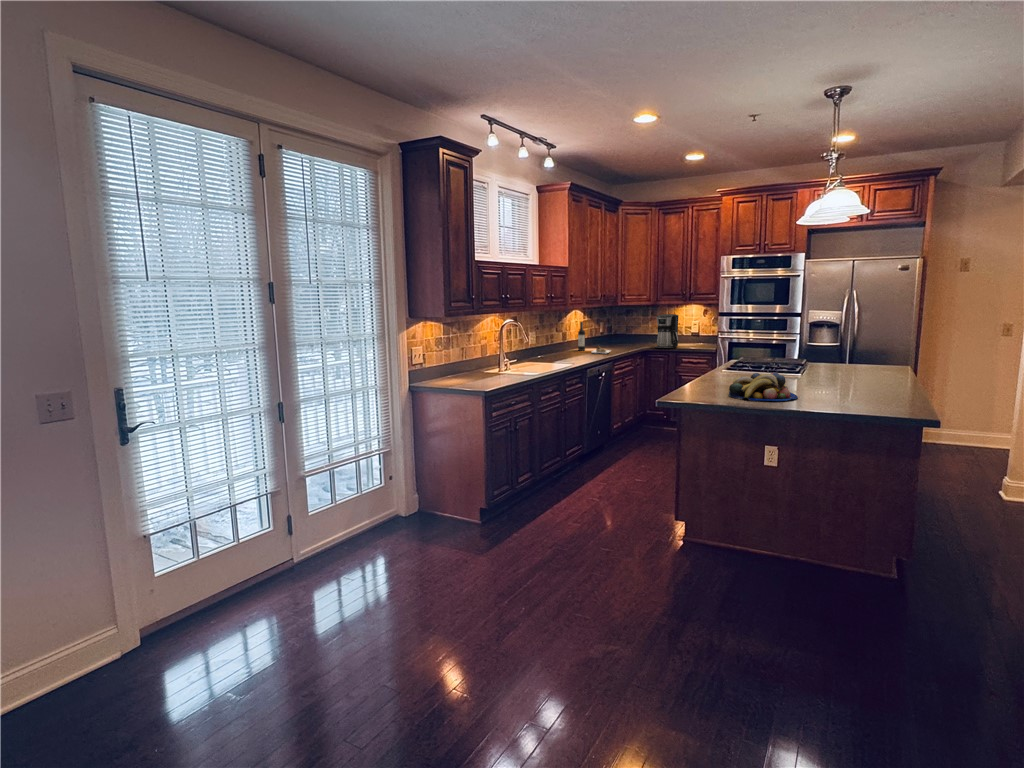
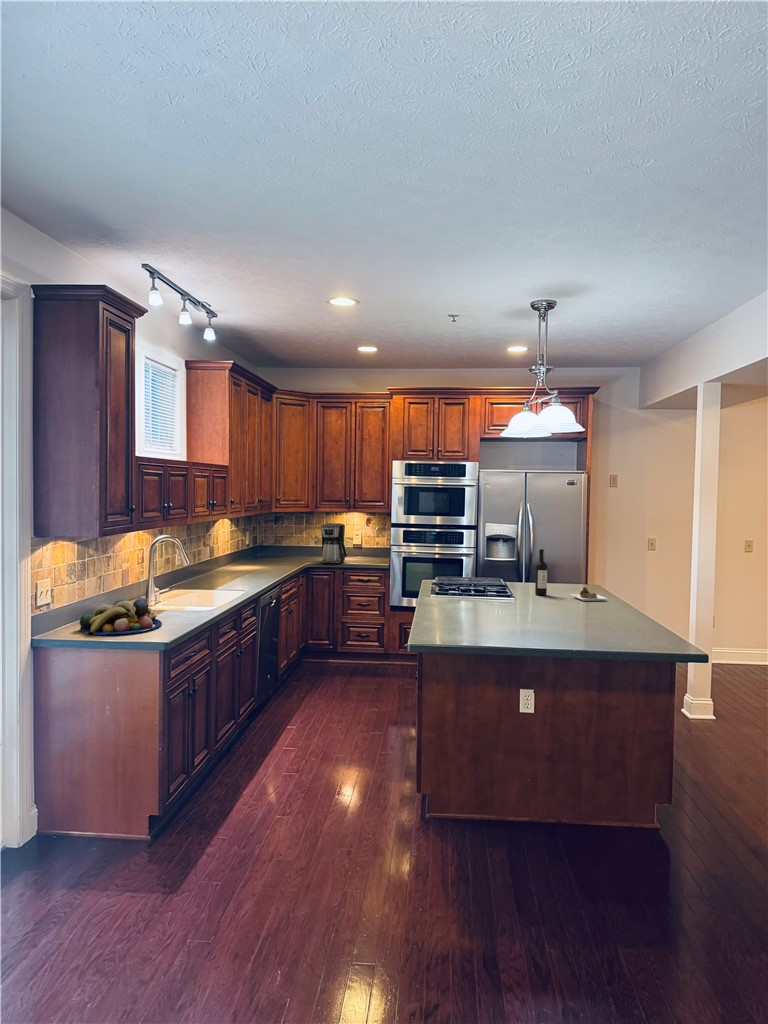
wine bottle: present [578,322,610,354] -> present [535,549,607,601]
fruit bowl: present [728,372,798,401] -> present [79,598,162,635]

